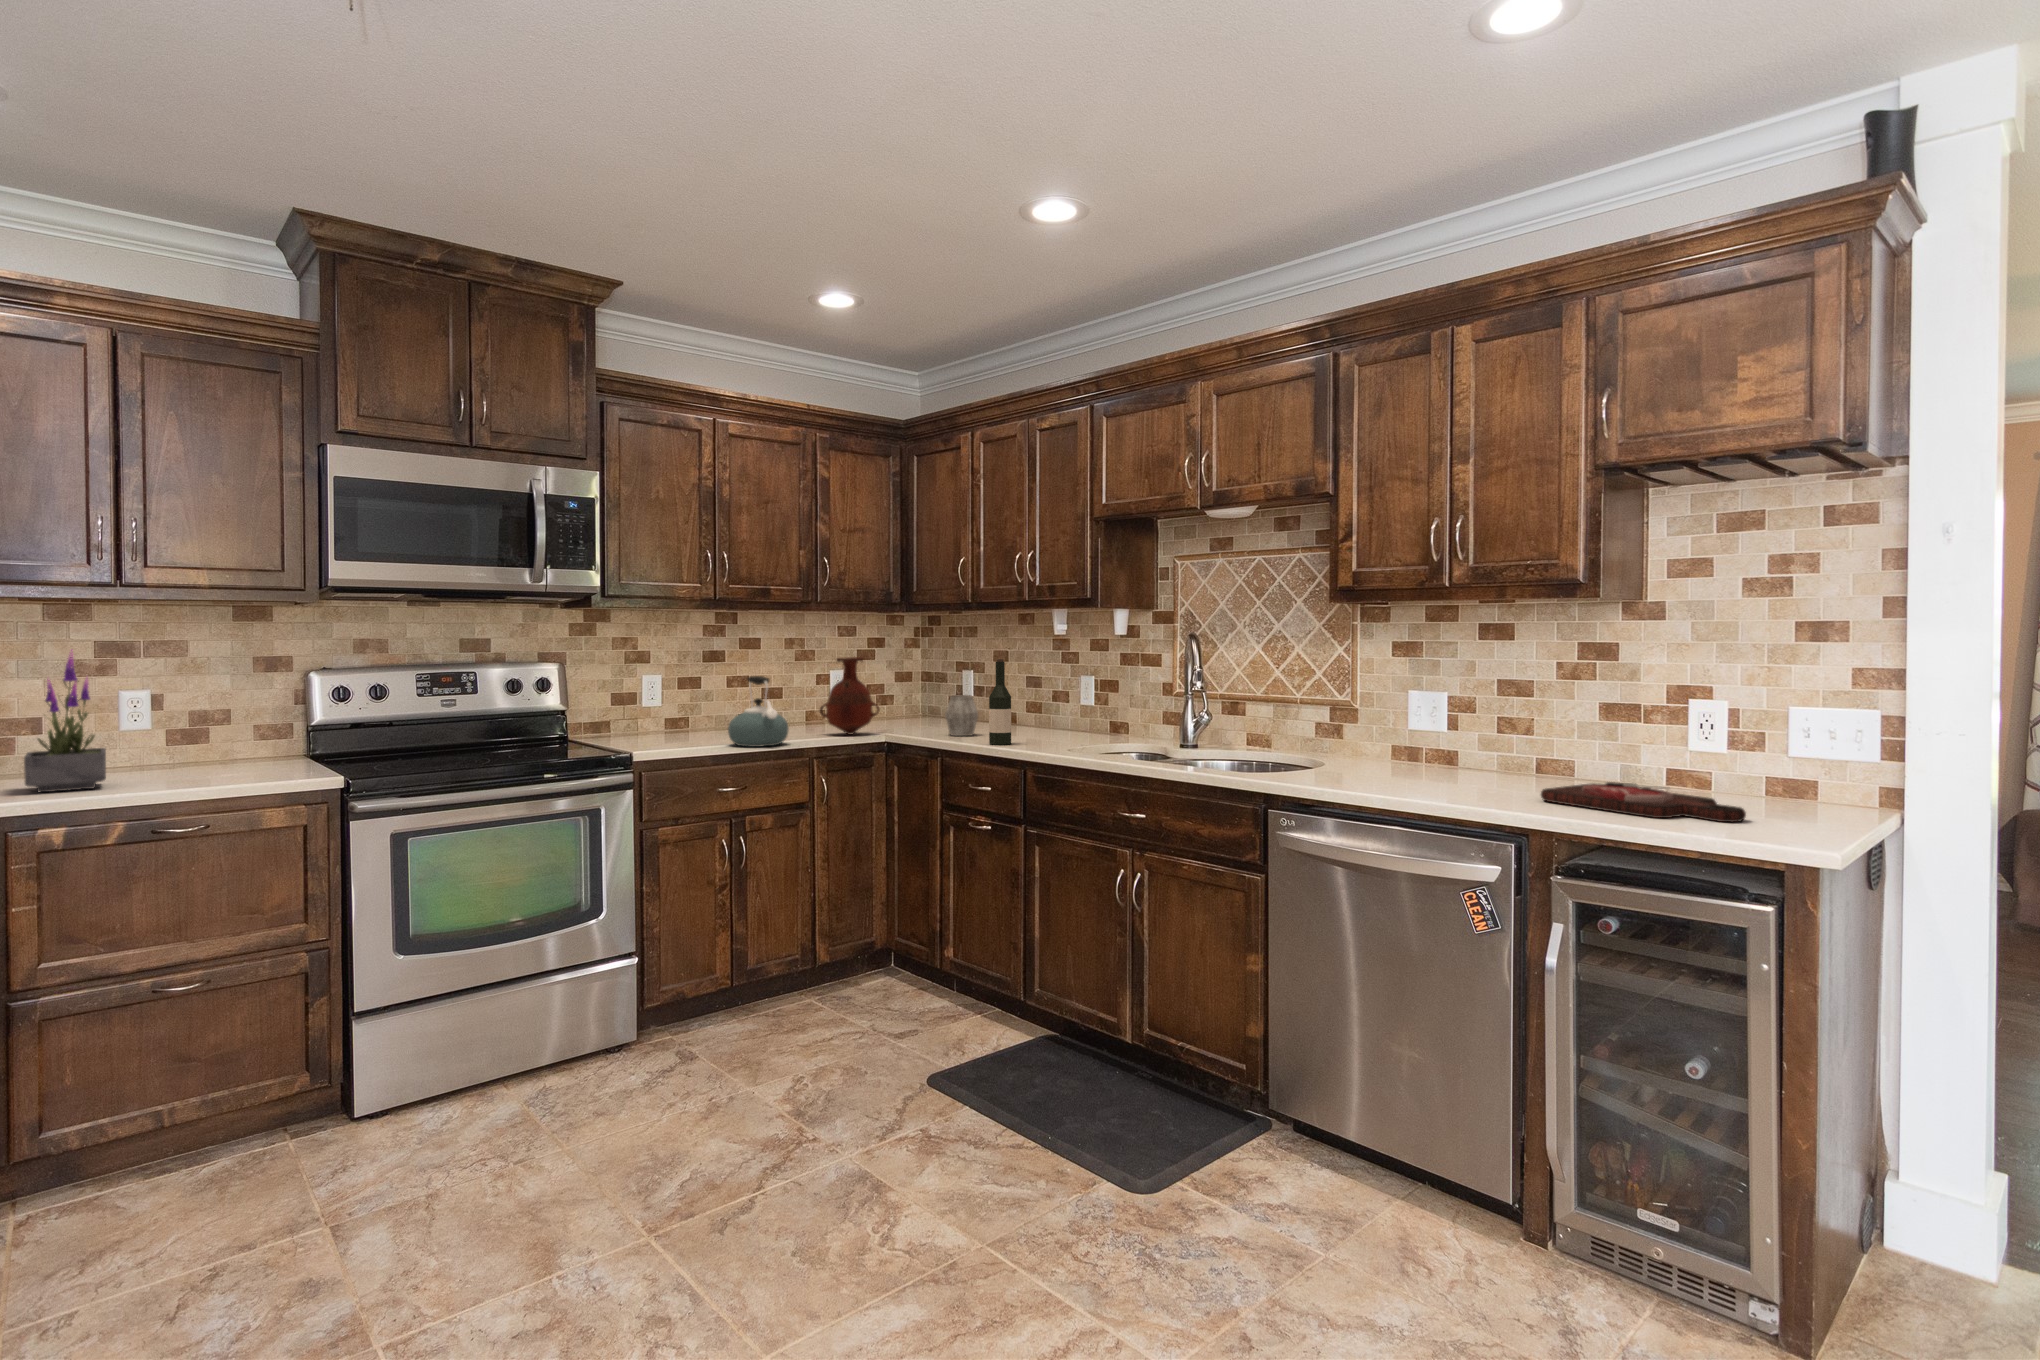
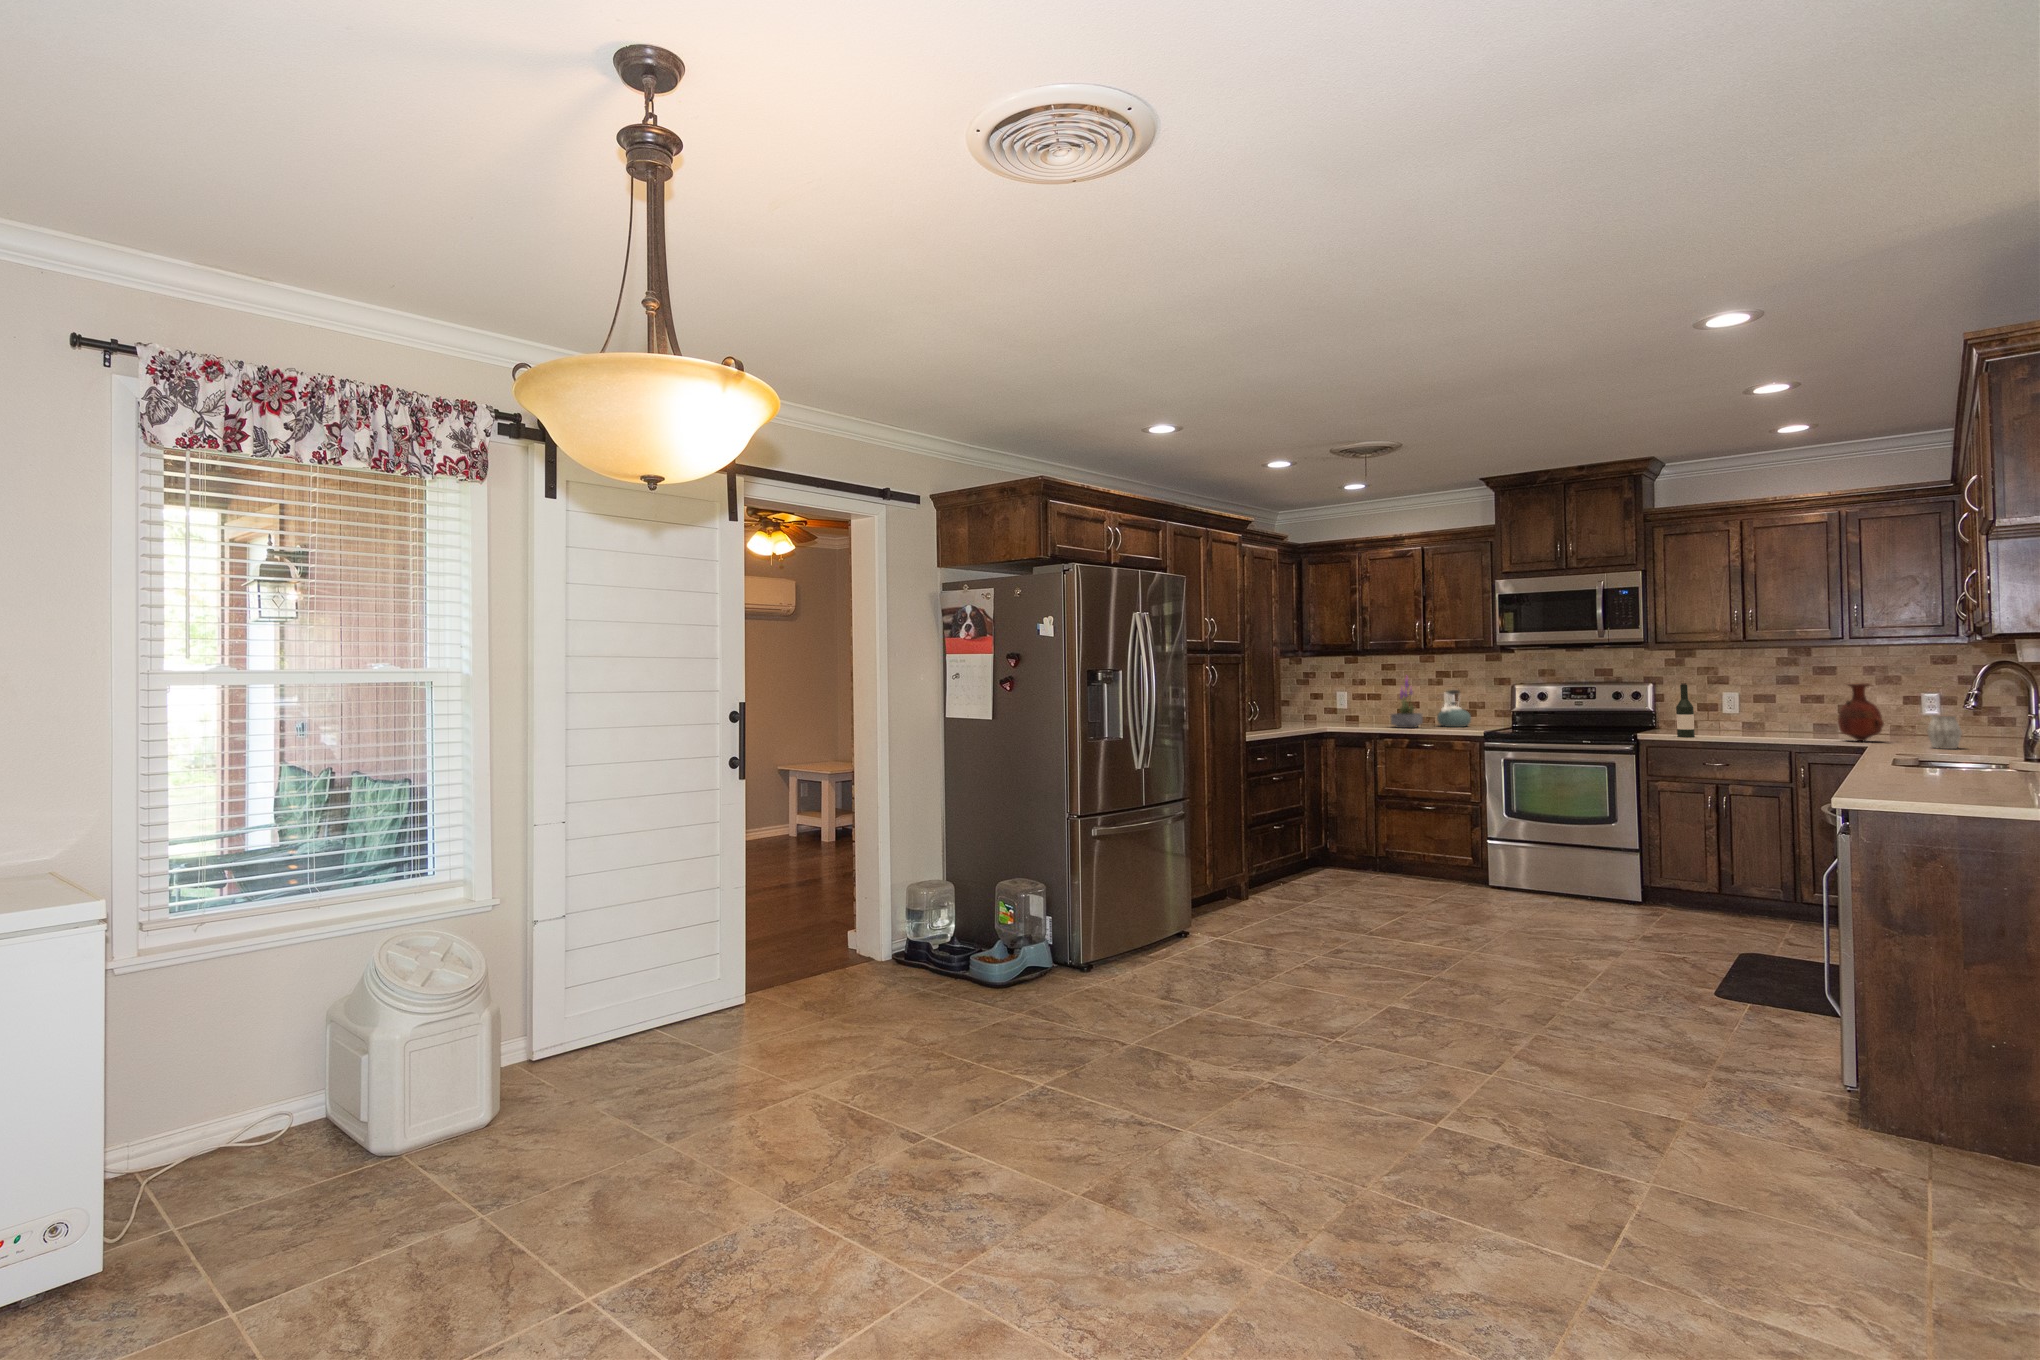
wine bottle: present [989,659,1011,745] -> present [1676,683,1695,737]
kettle: present [728,676,789,747] -> present [1437,690,1471,727]
cutting board: present [1541,782,1746,822] -> none [1893,787,2013,810]

